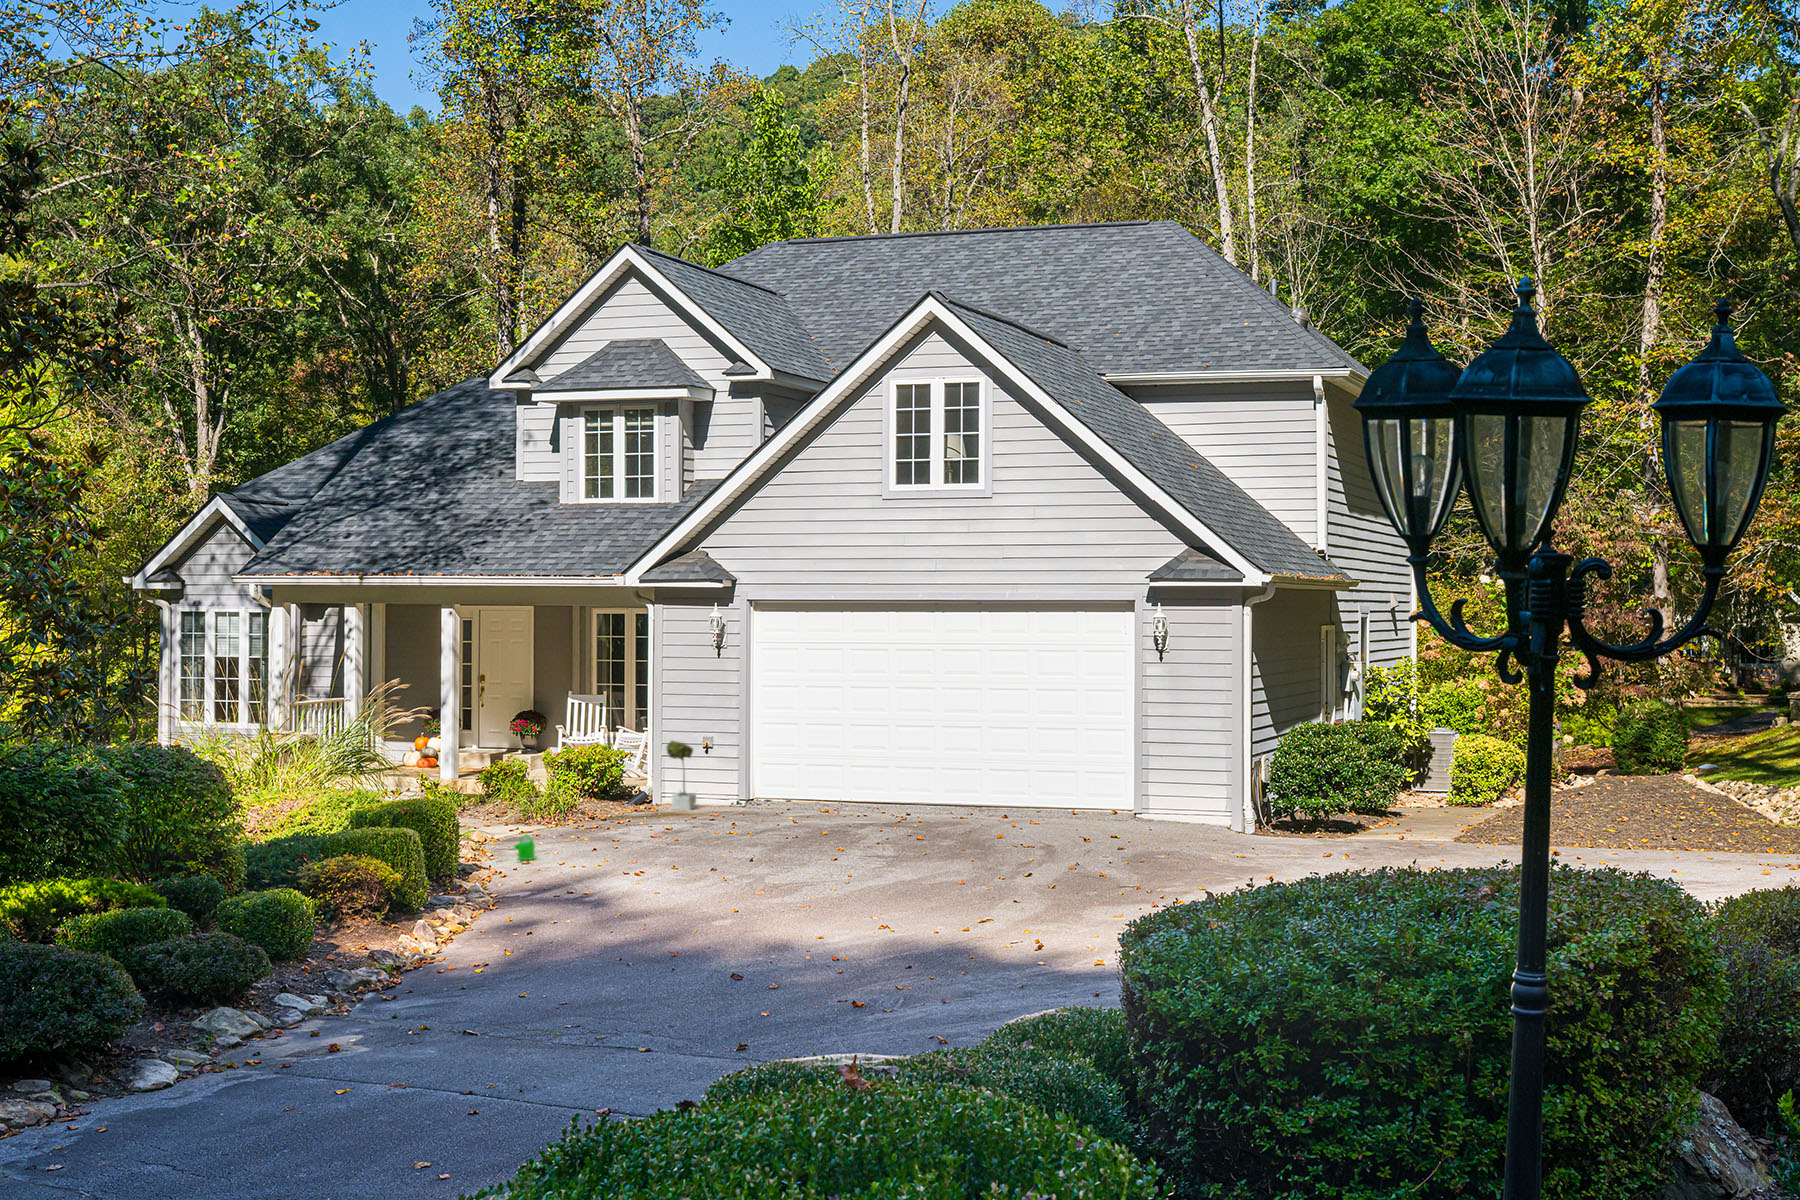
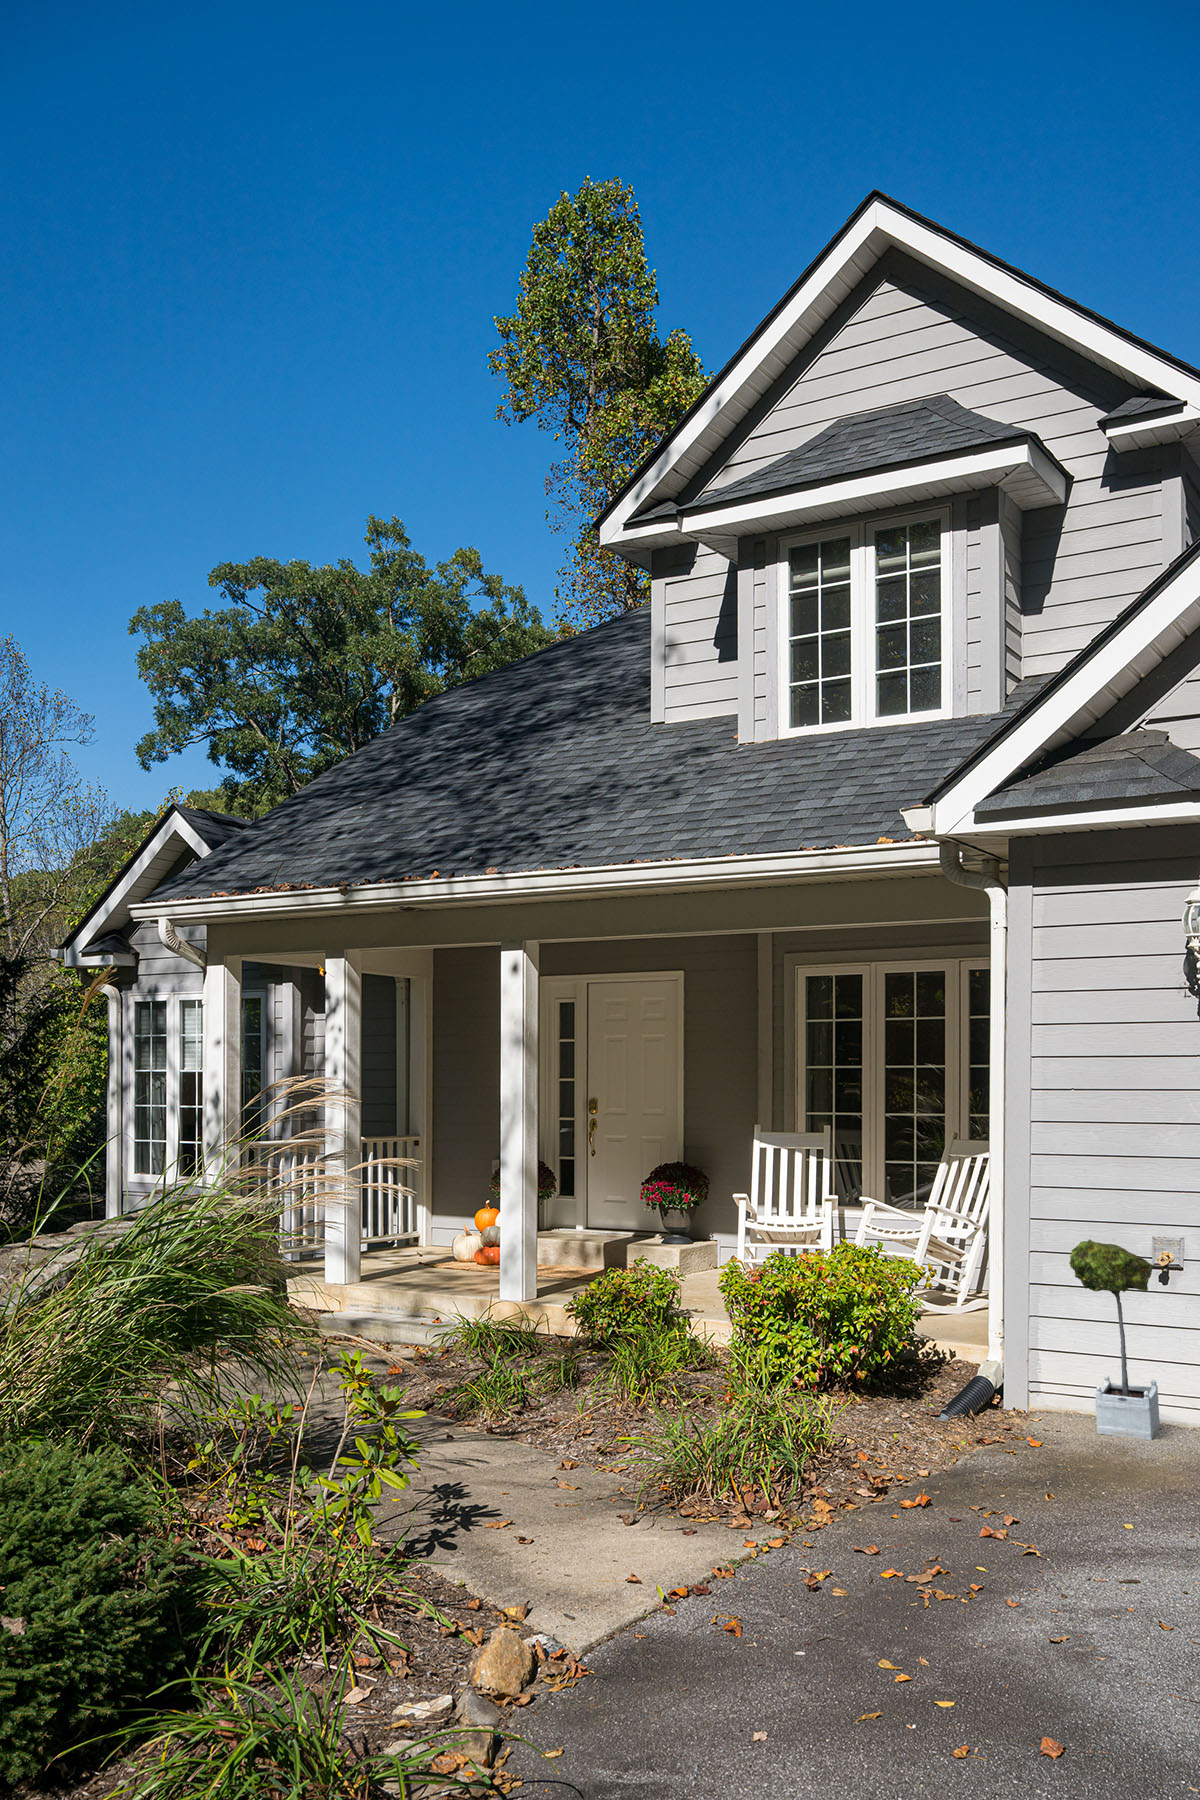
watering can: present [514,834,535,860] -> none [737,1633,820,1757]

